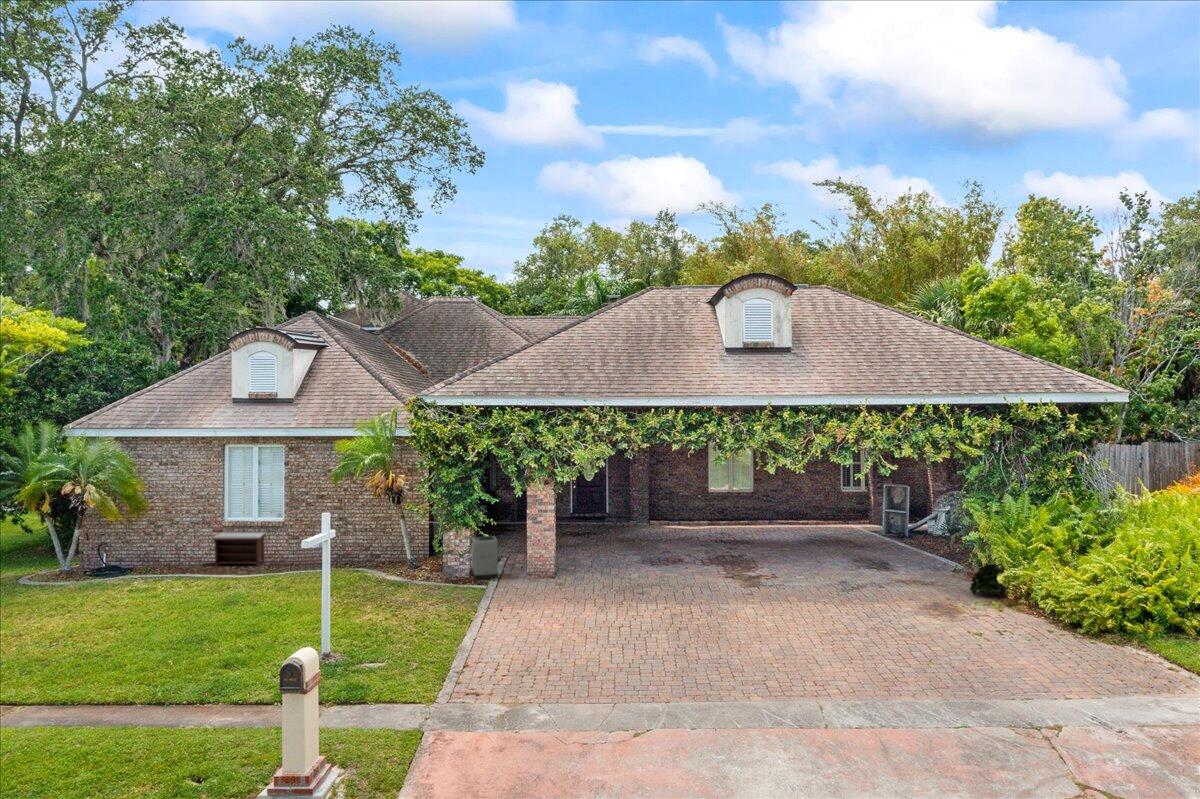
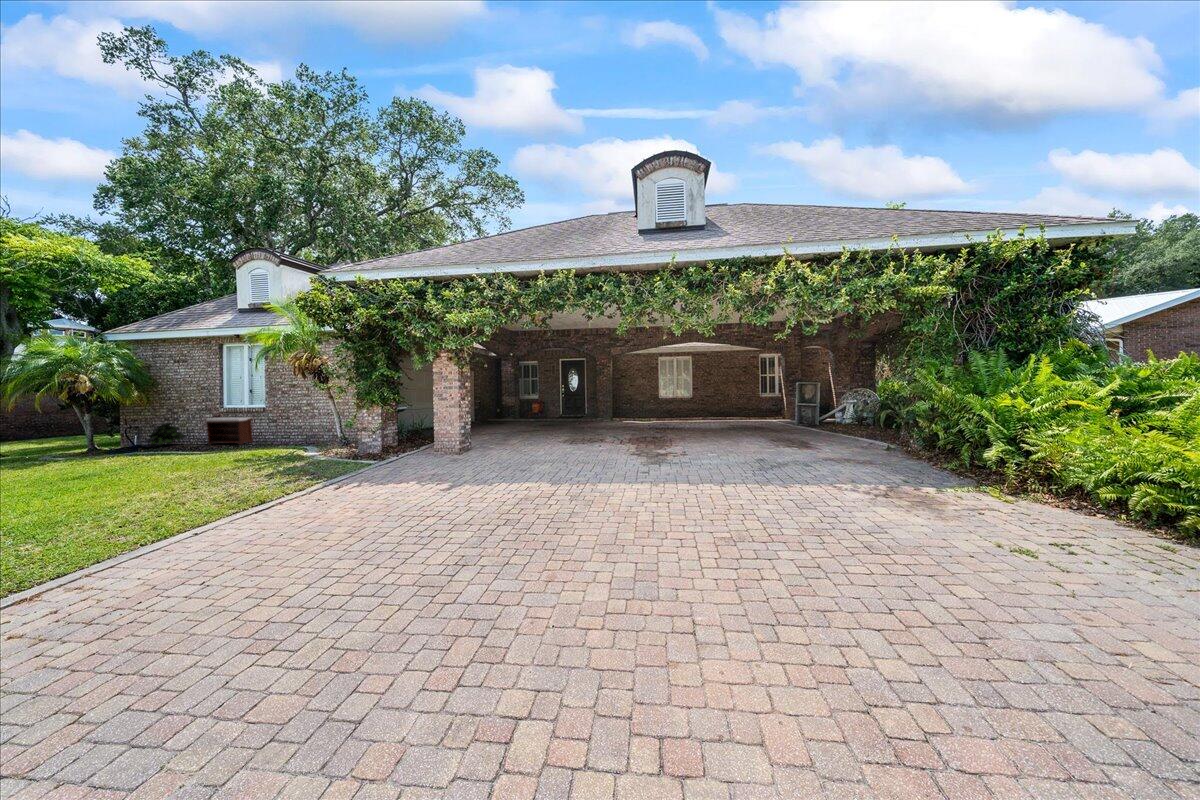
trash can: present [472,536,498,579] -> none [390,416,419,455]
potted plant: present [970,564,1008,596] -> present [149,423,186,446]

